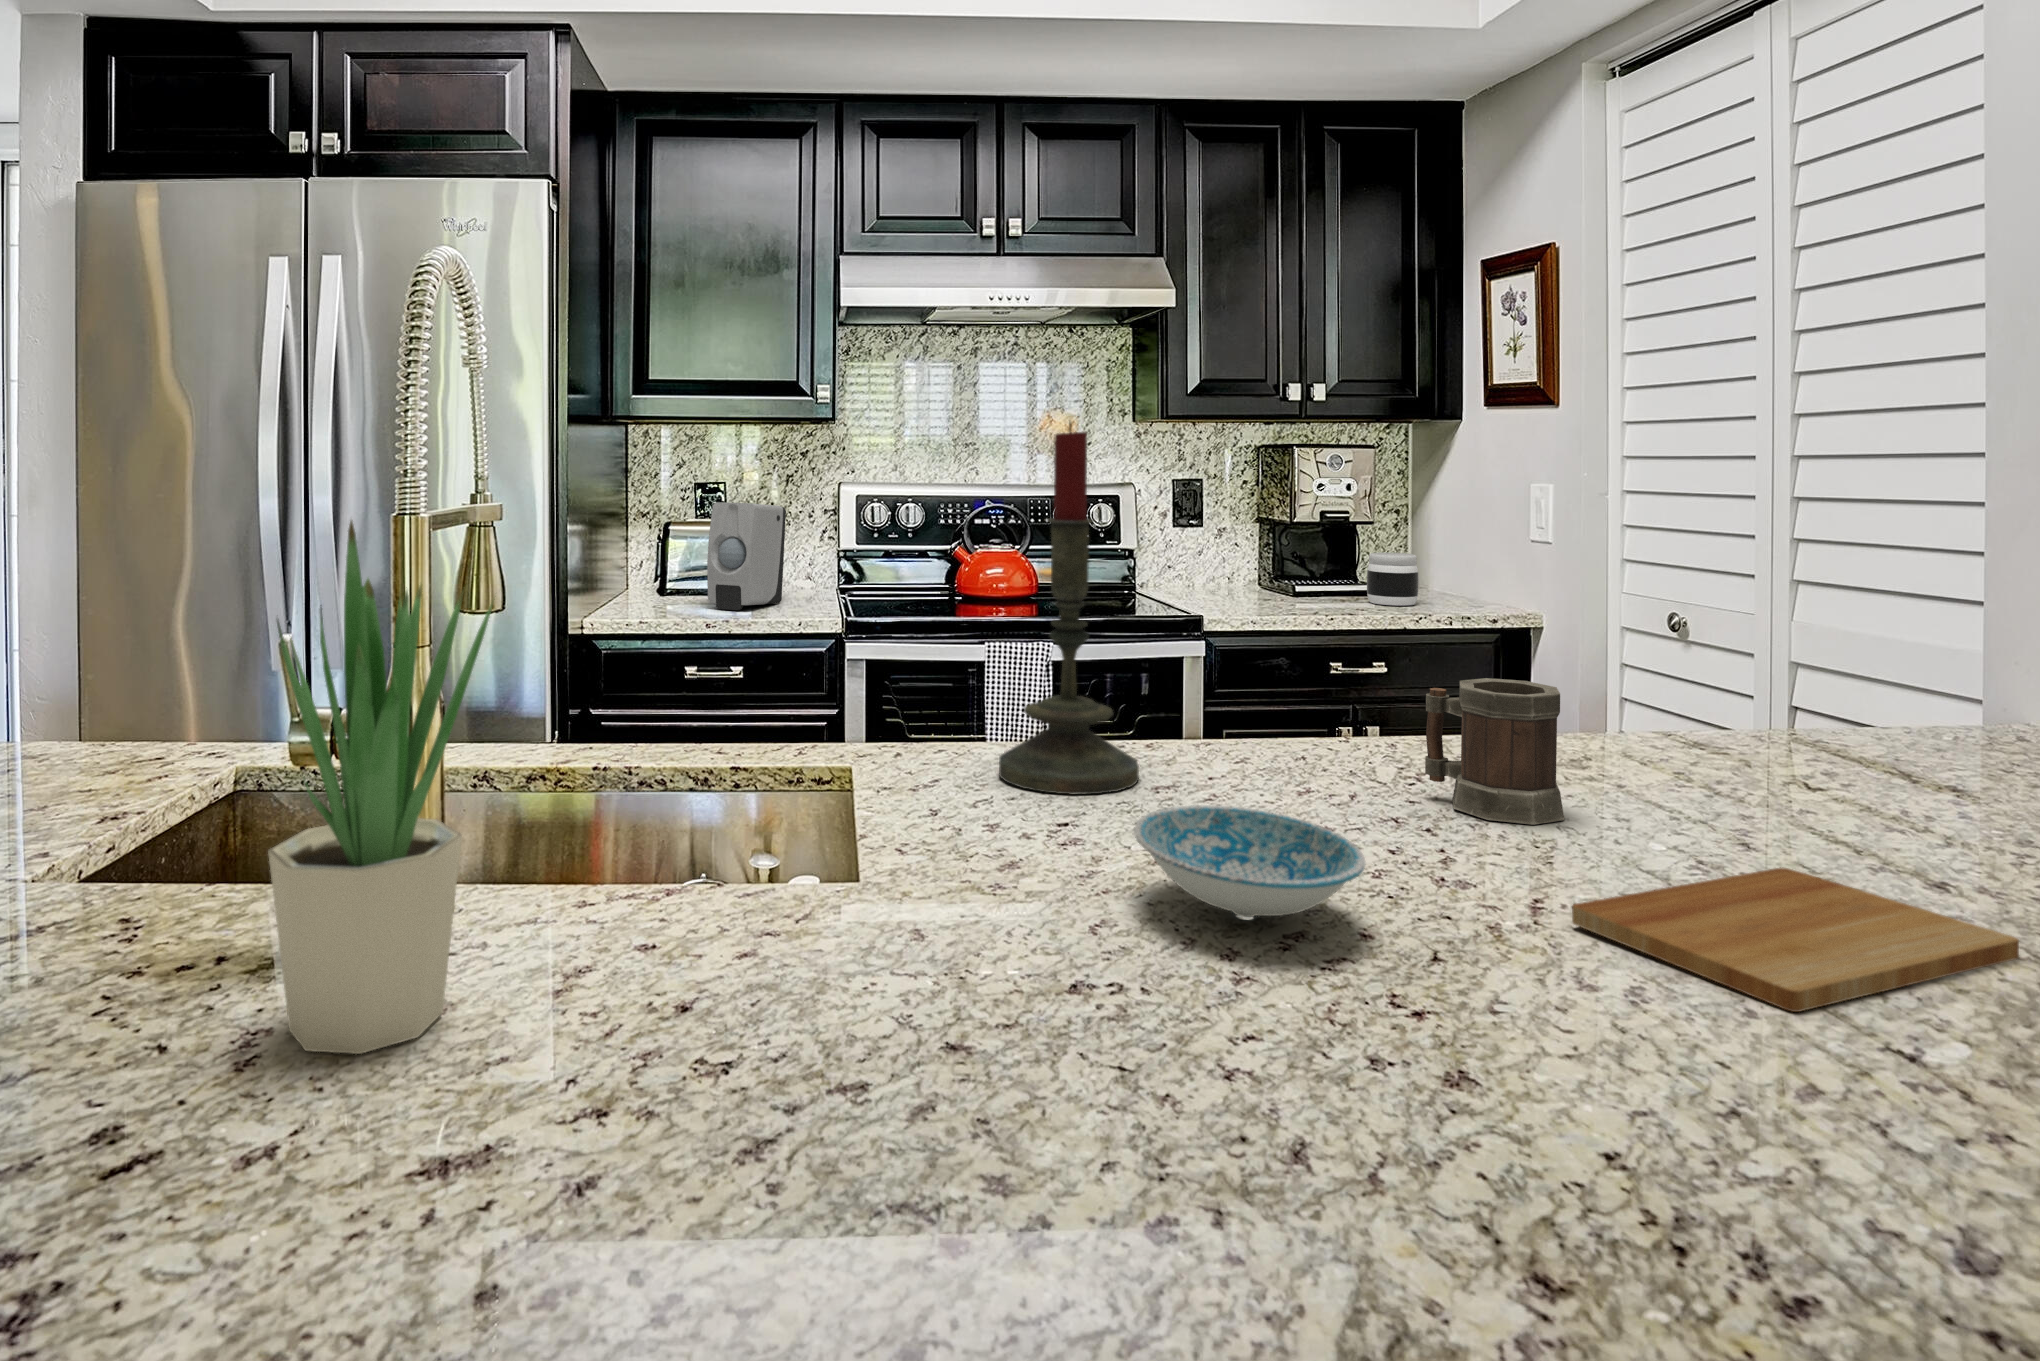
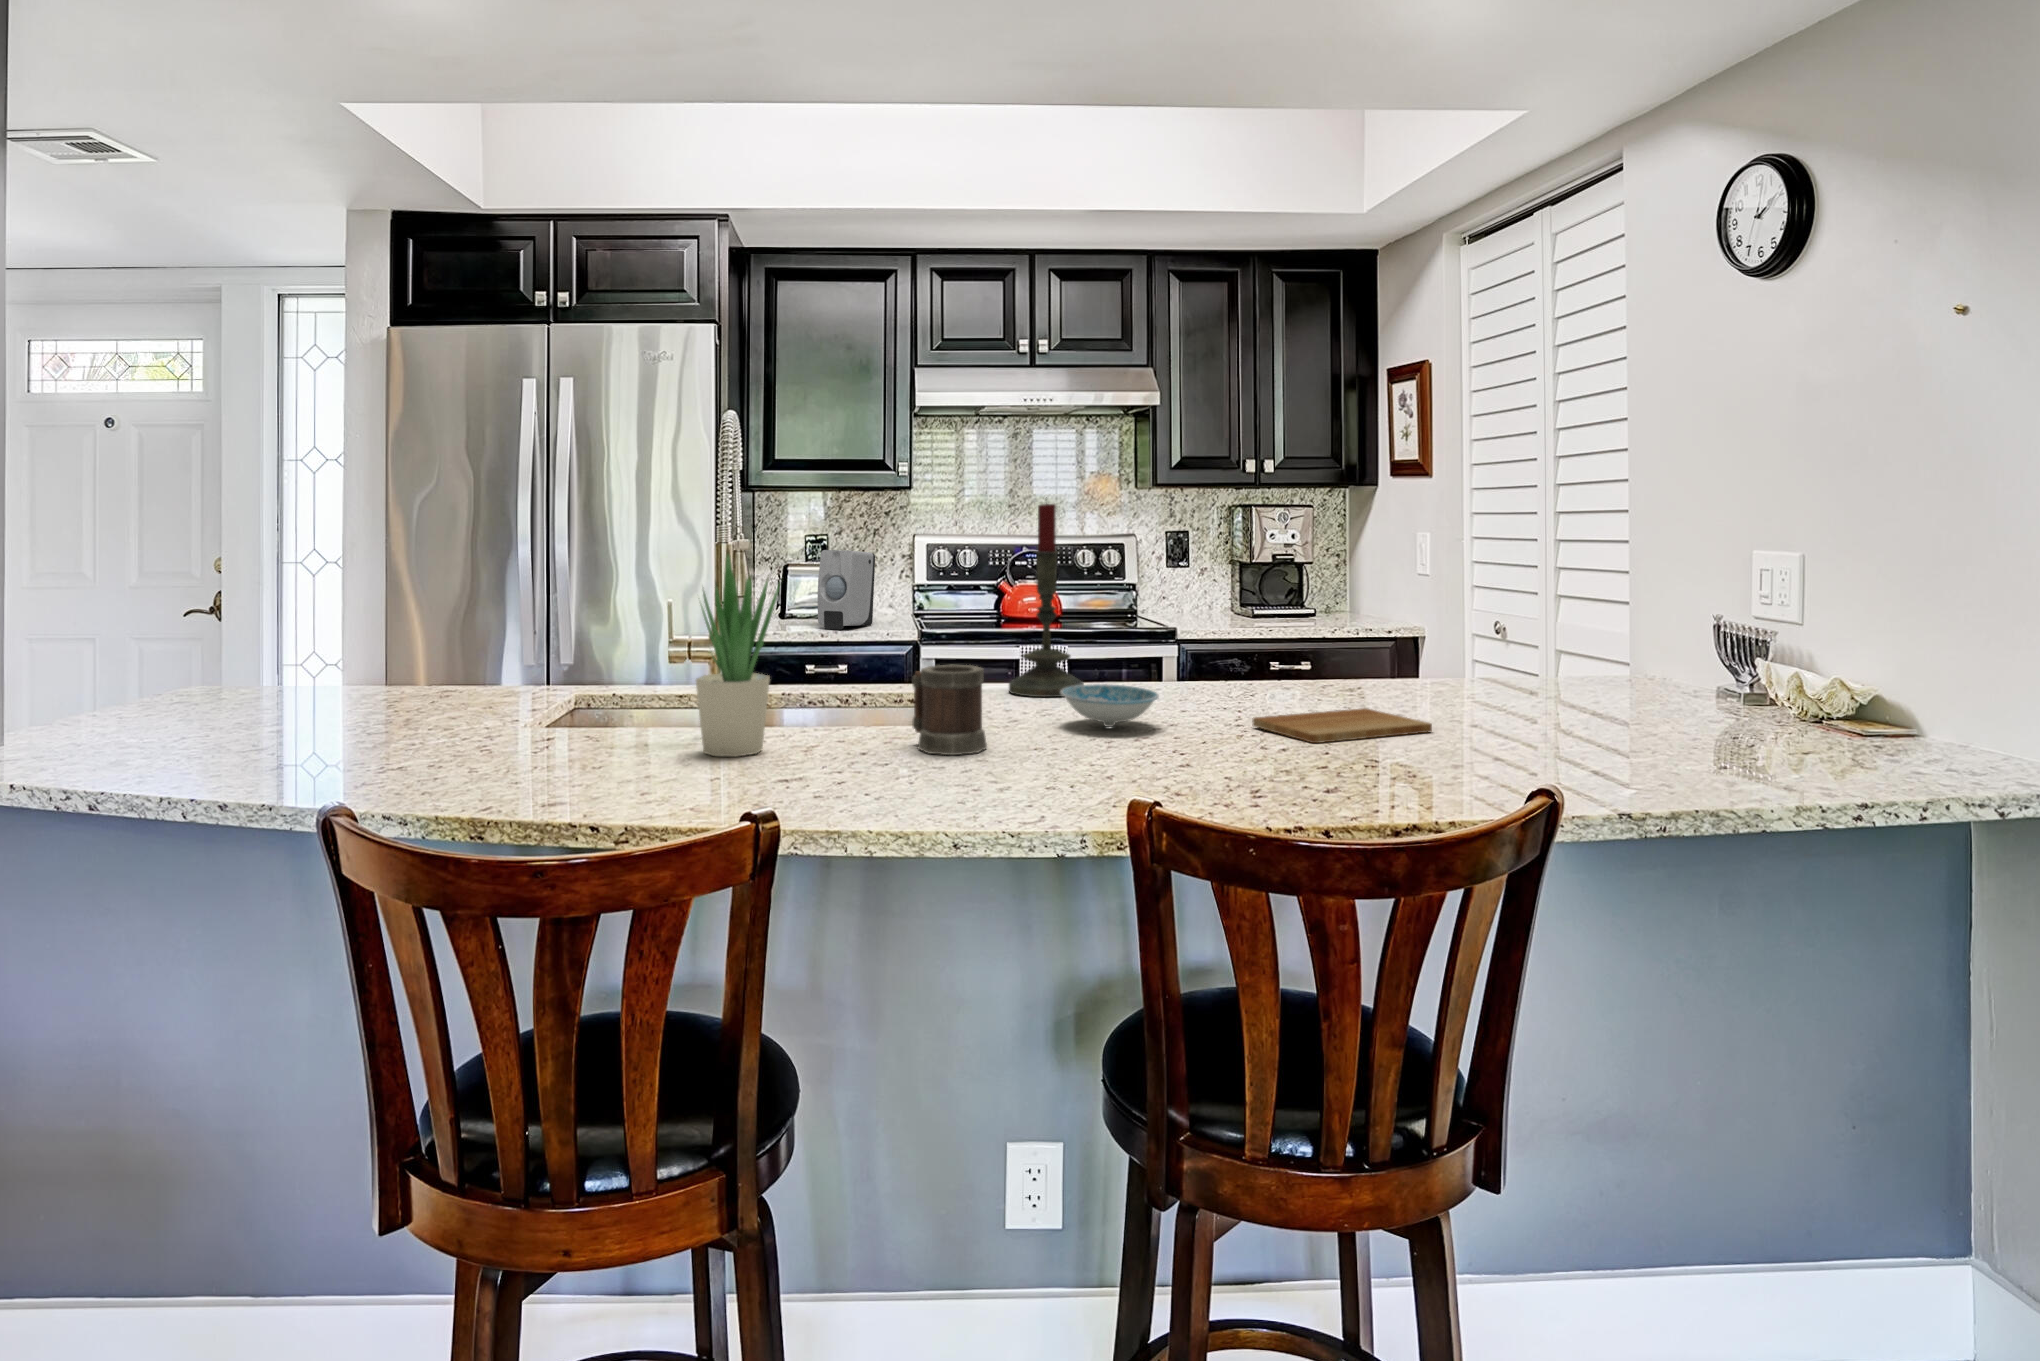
jar: present [1367,552,1419,606] -> none [1307,585,1343,623]
mug: present [1425,678,1564,825] -> present [912,665,987,755]

